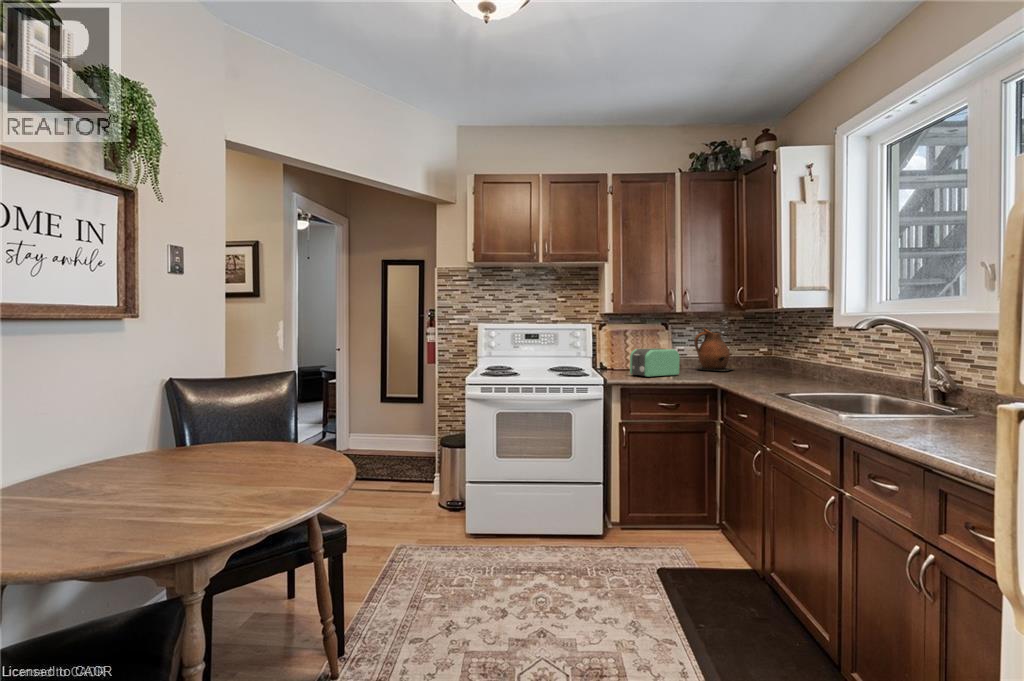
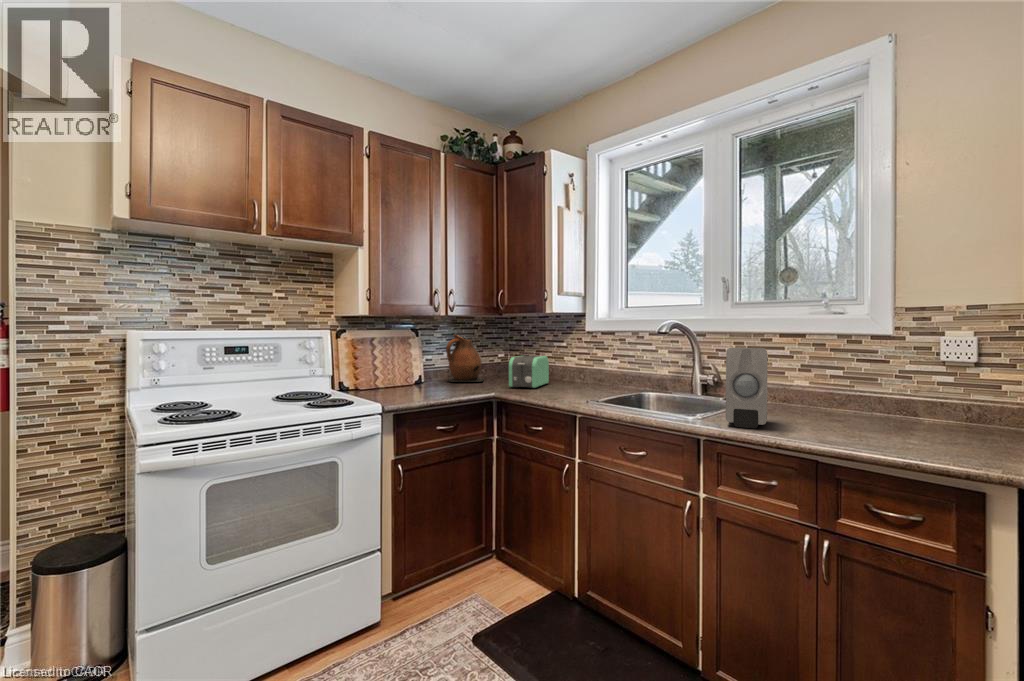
soap dispenser: none [873,346,957,433] -> present [726,348,768,428]
toaster: present [630,348,680,377] -> present [509,356,549,388]

